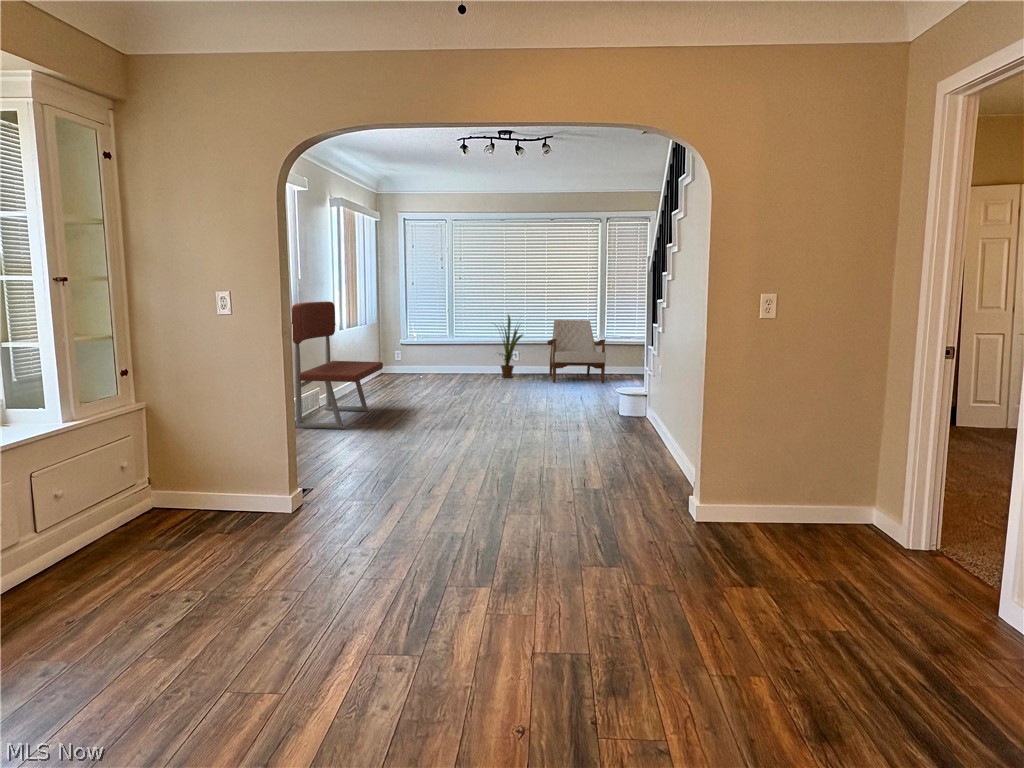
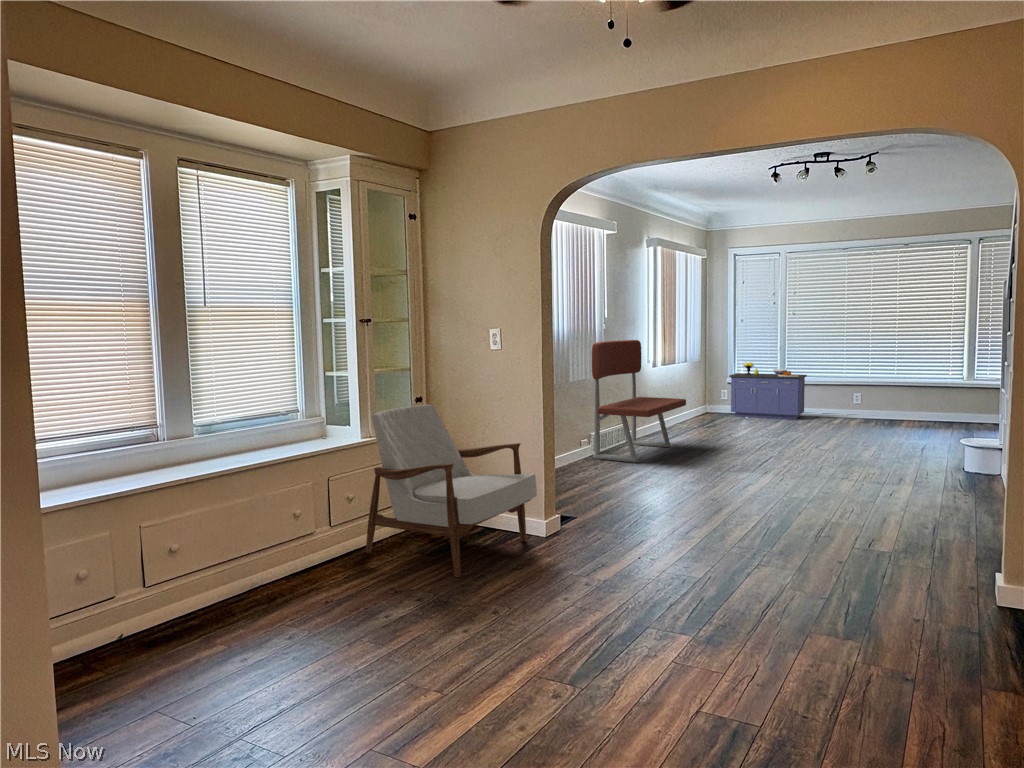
house plant: present [501,315,523,378] -> none [824,350,866,421]
armchair: present [547,320,606,383] -> present [366,404,537,577]
storage cabinet: none [405,324,474,378] -> present [729,362,807,419]

